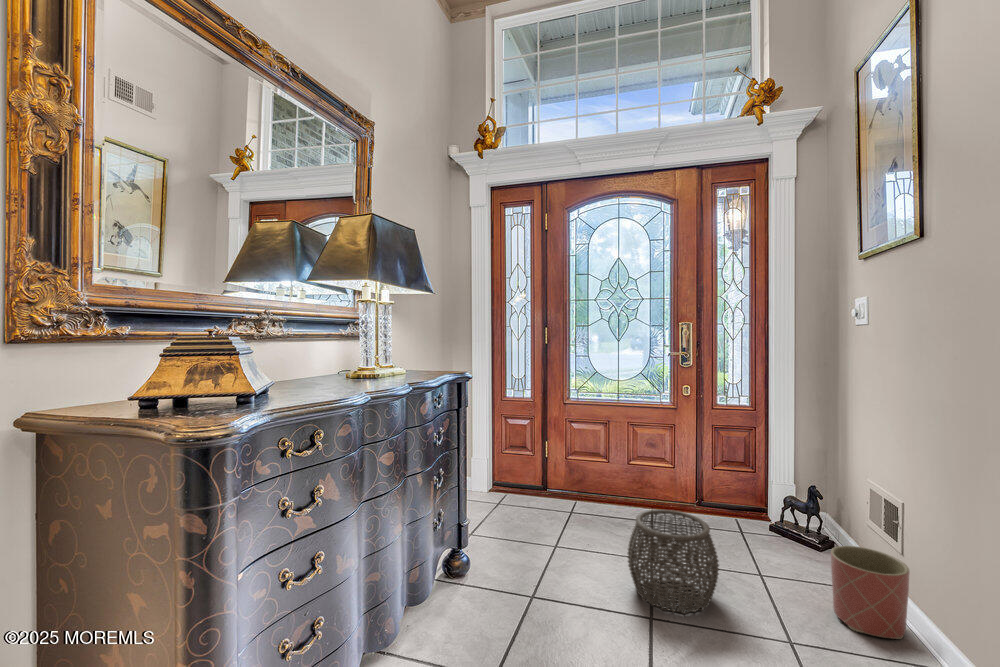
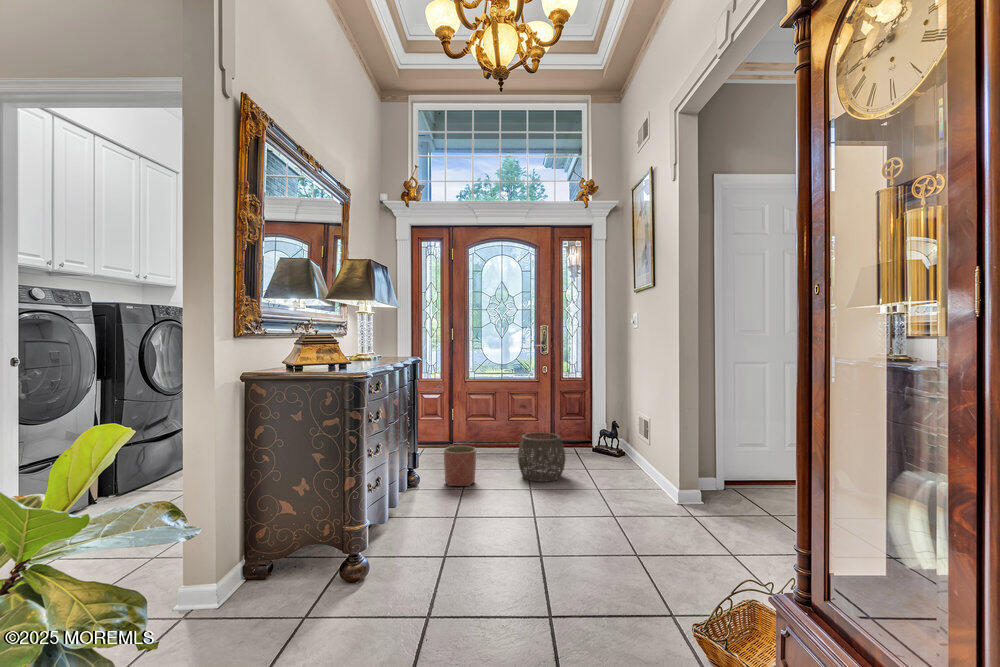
planter: present [831,546,909,639] -> present [444,446,476,486]

